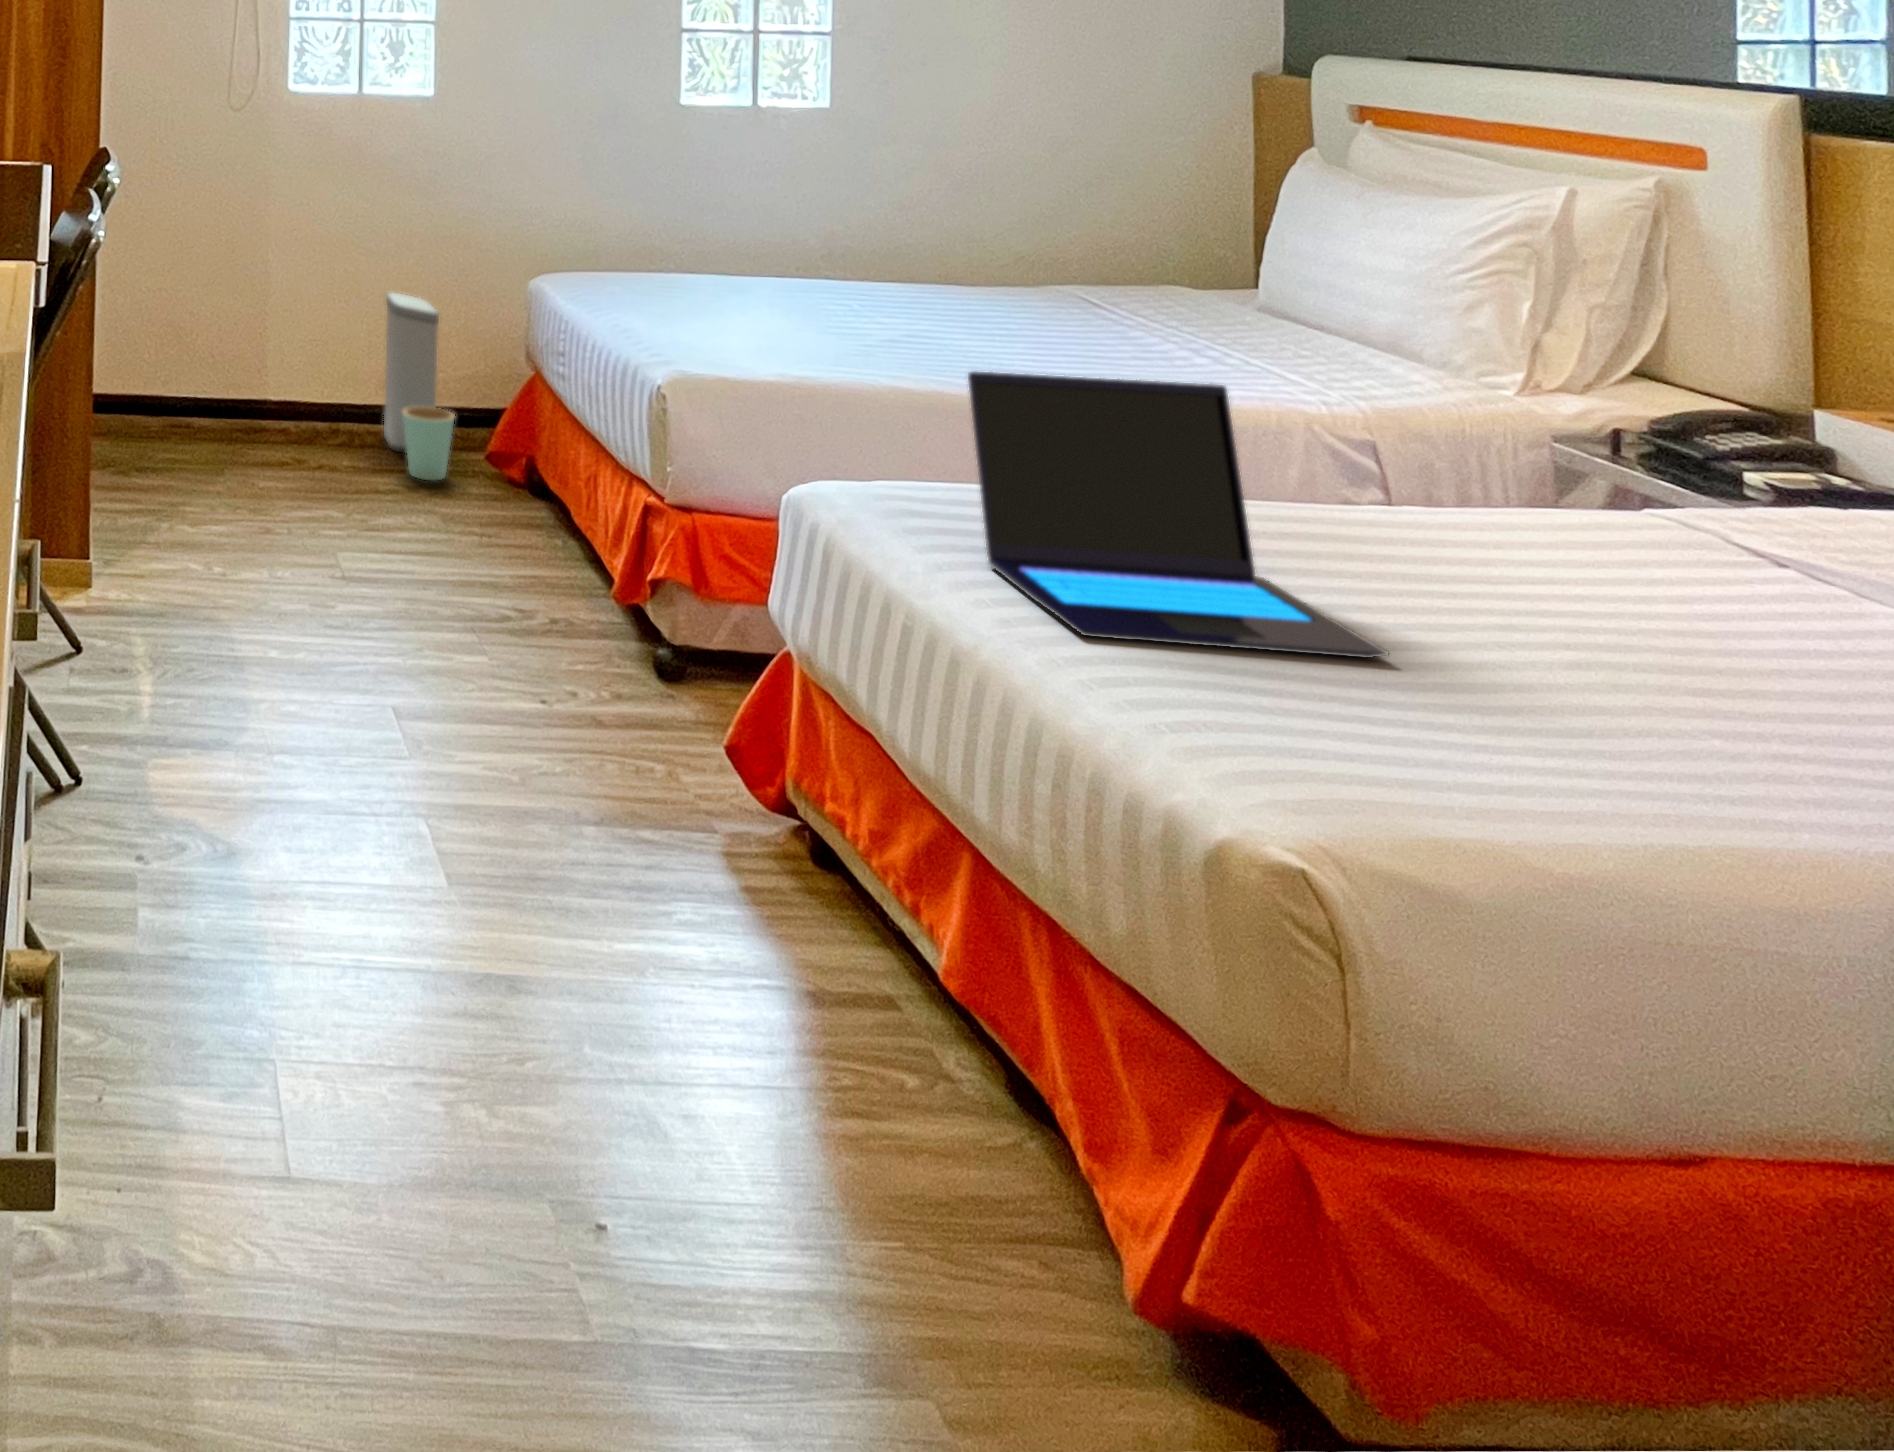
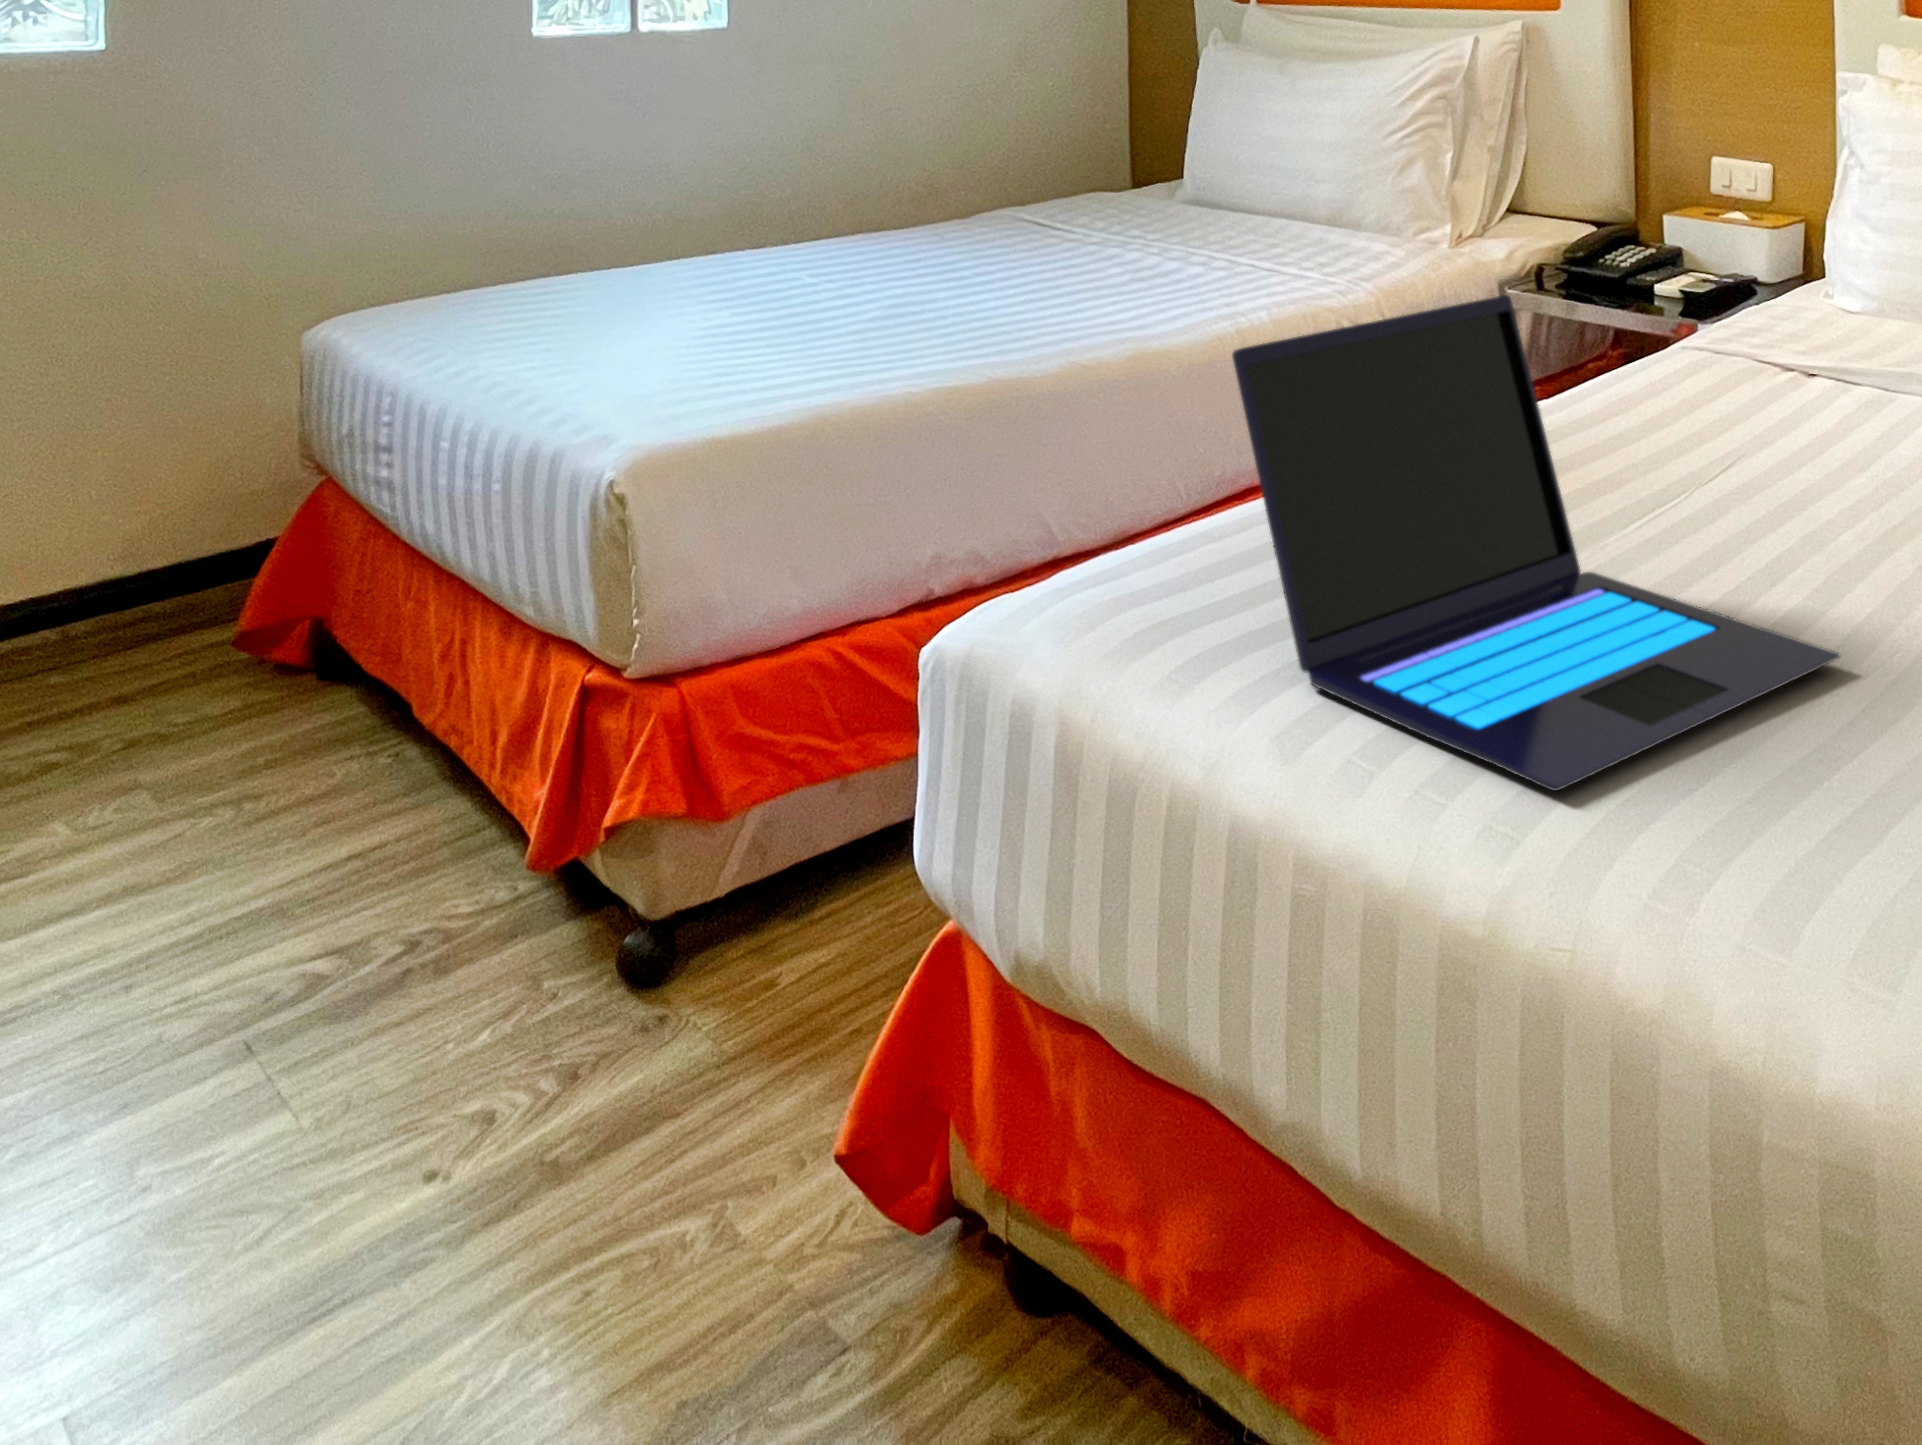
trash can: present [384,293,454,480] -> none [26,399,178,726]

